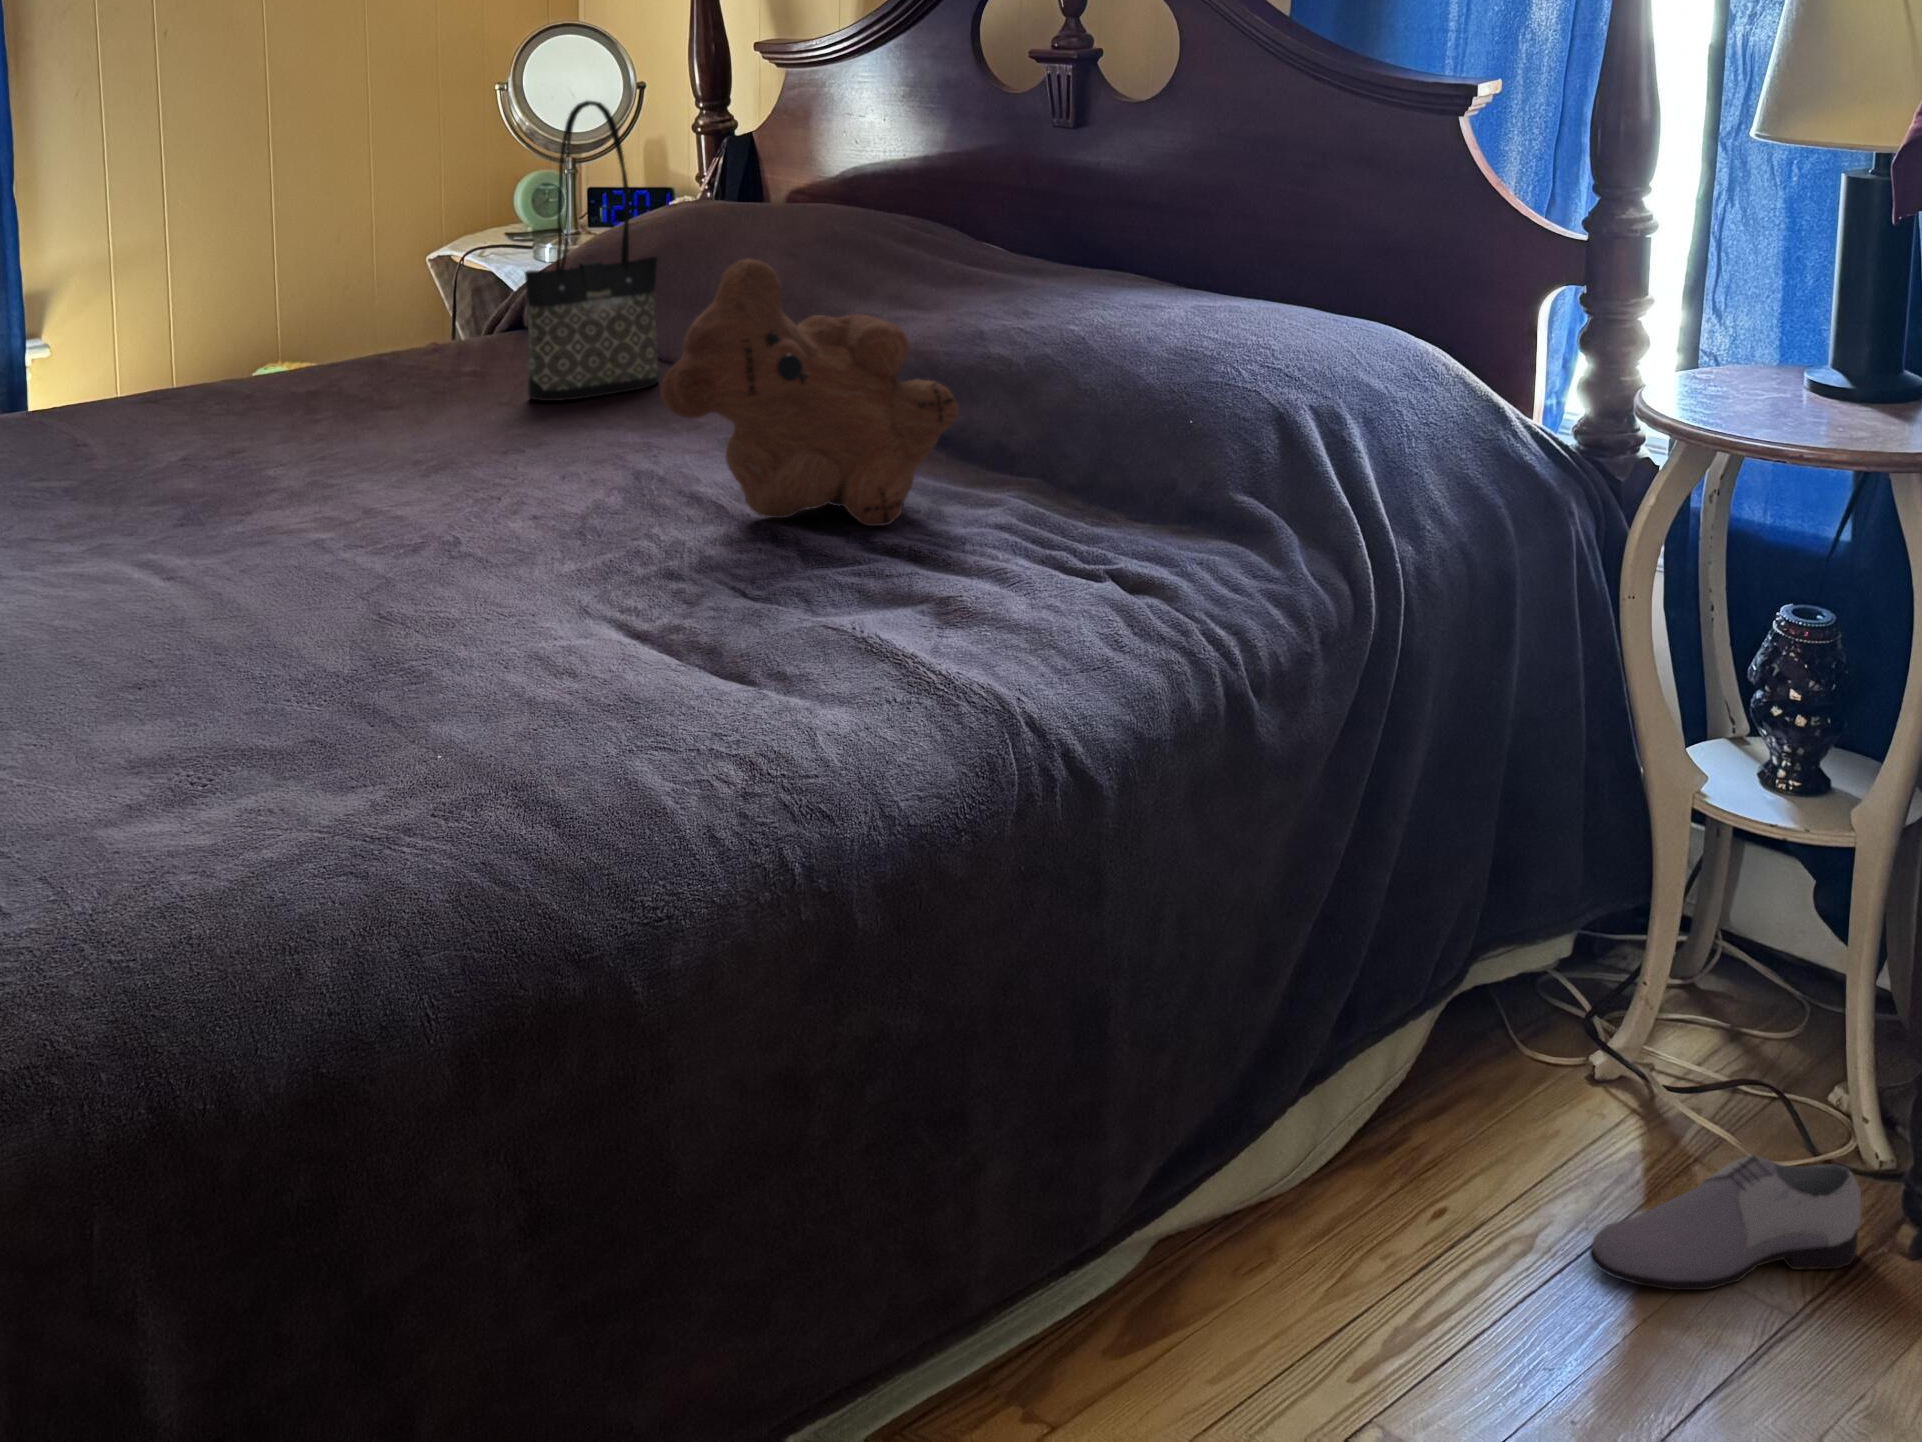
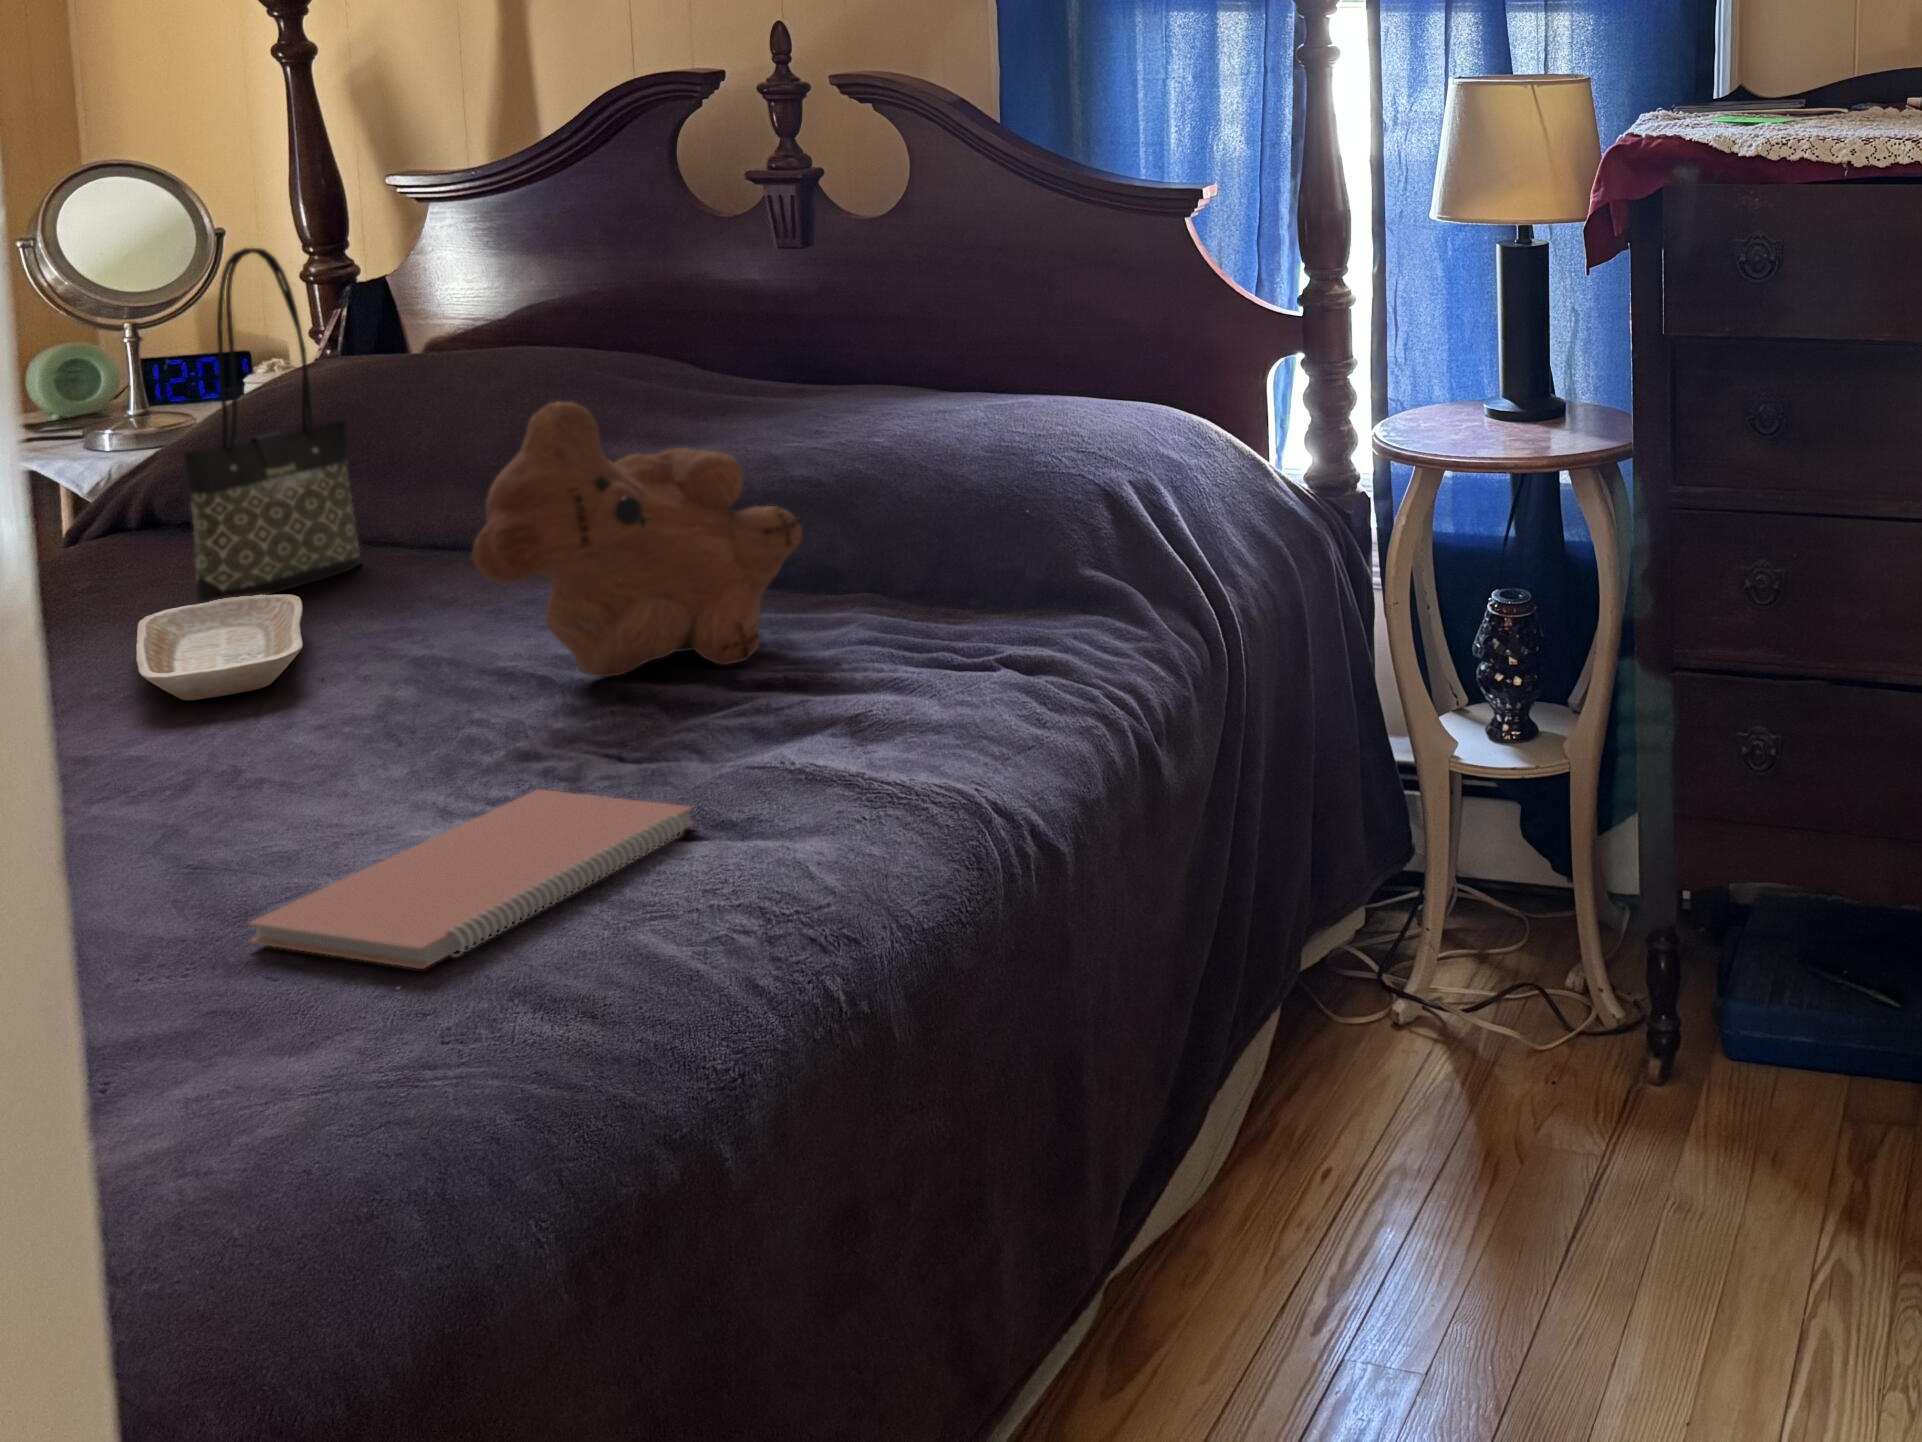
tray: none [440,396,583,477] -> present [136,594,303,700]
notebook: none [384,606,749,738] -> present [248,789,694,969]
shoe: present [1590,1155,1861,1290] -> none [1458,1024,1629,1172]

